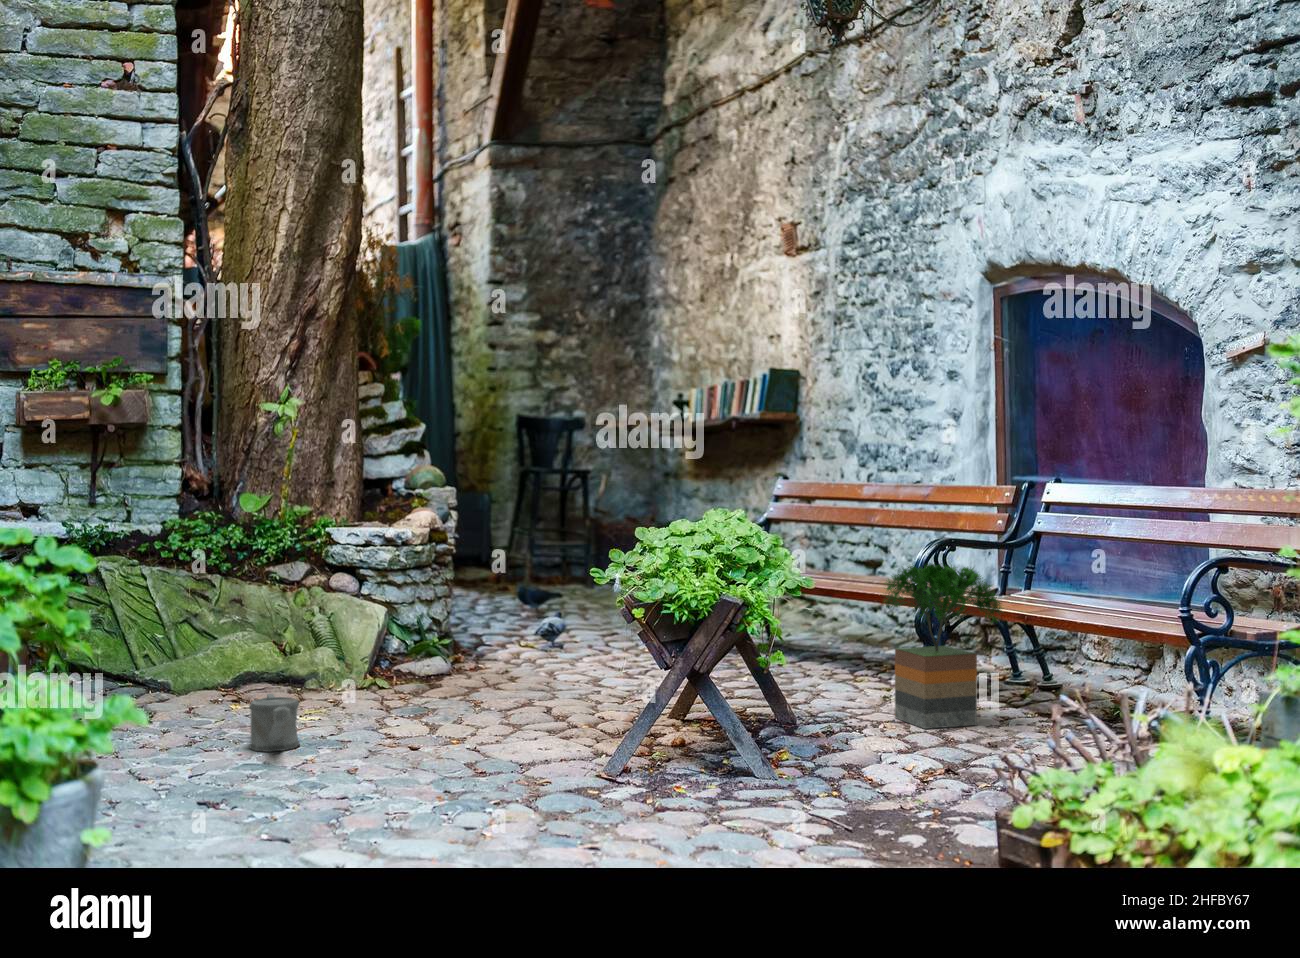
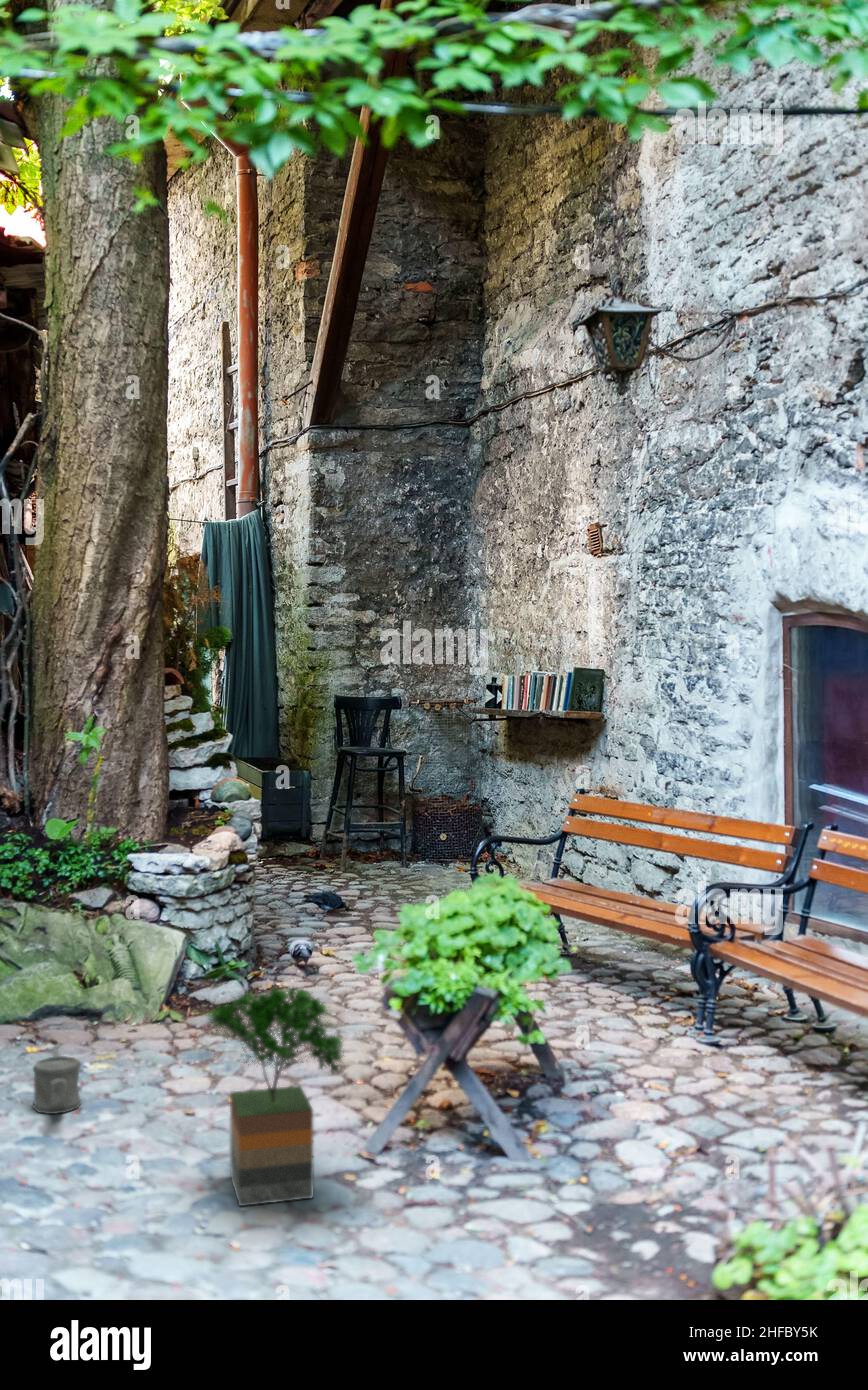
potted tree: present [884,563,1002,729] -> present [209,988,344,1206]

